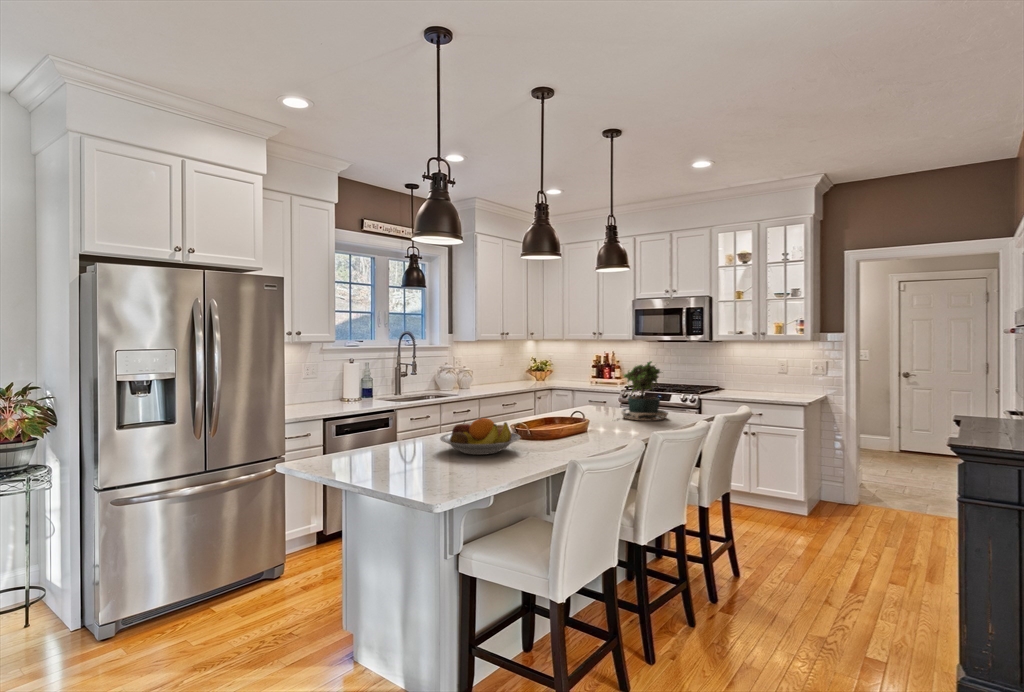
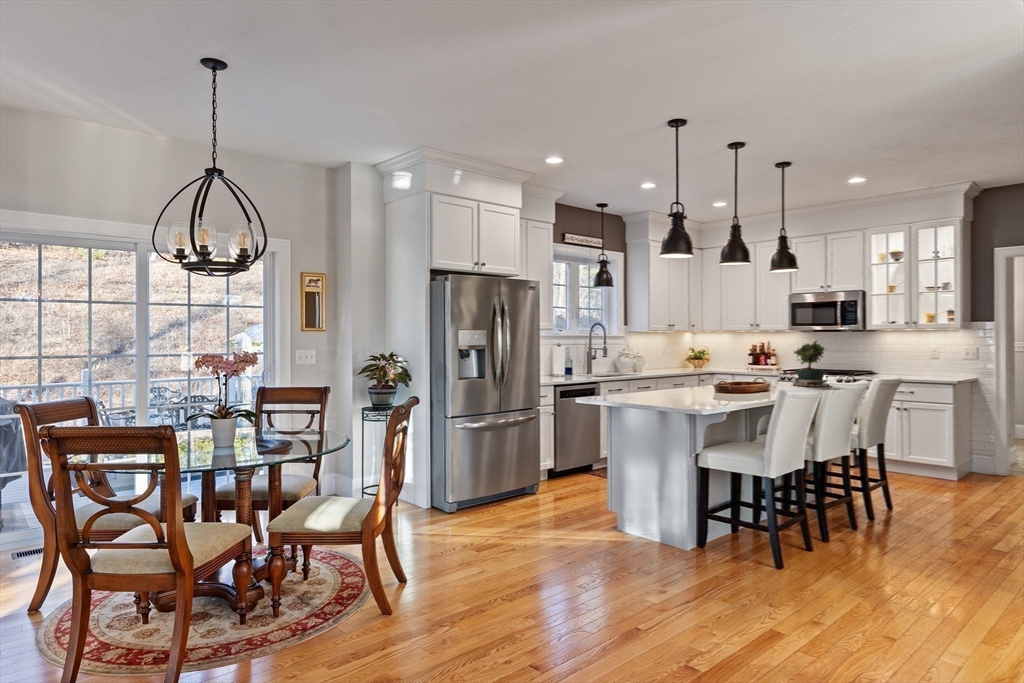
fruit bowl: present [440,418,520,455] -> none [671,373,729,397]

